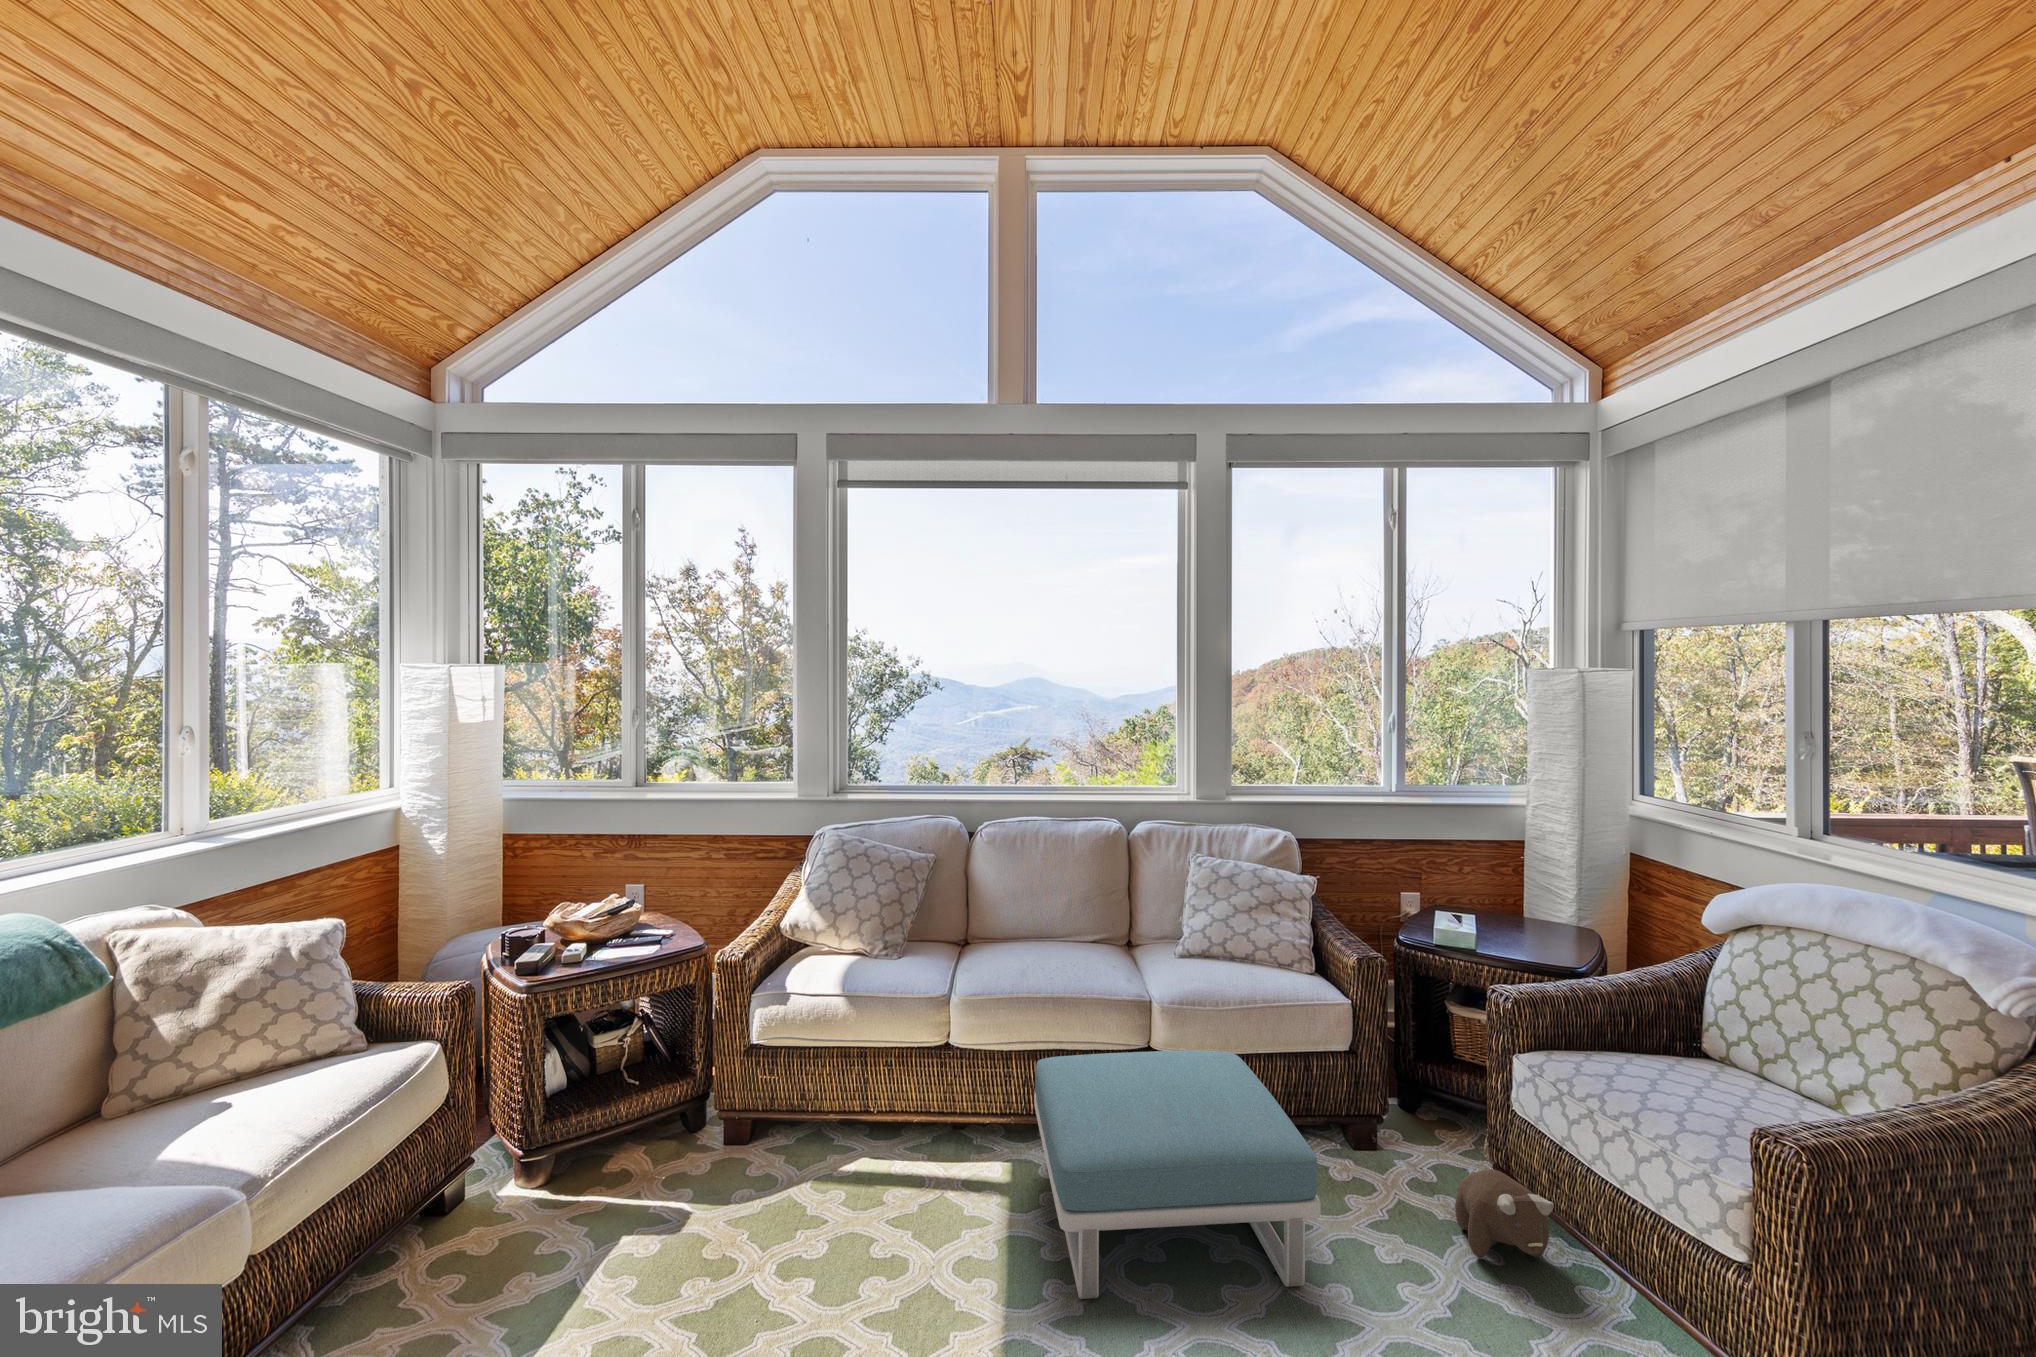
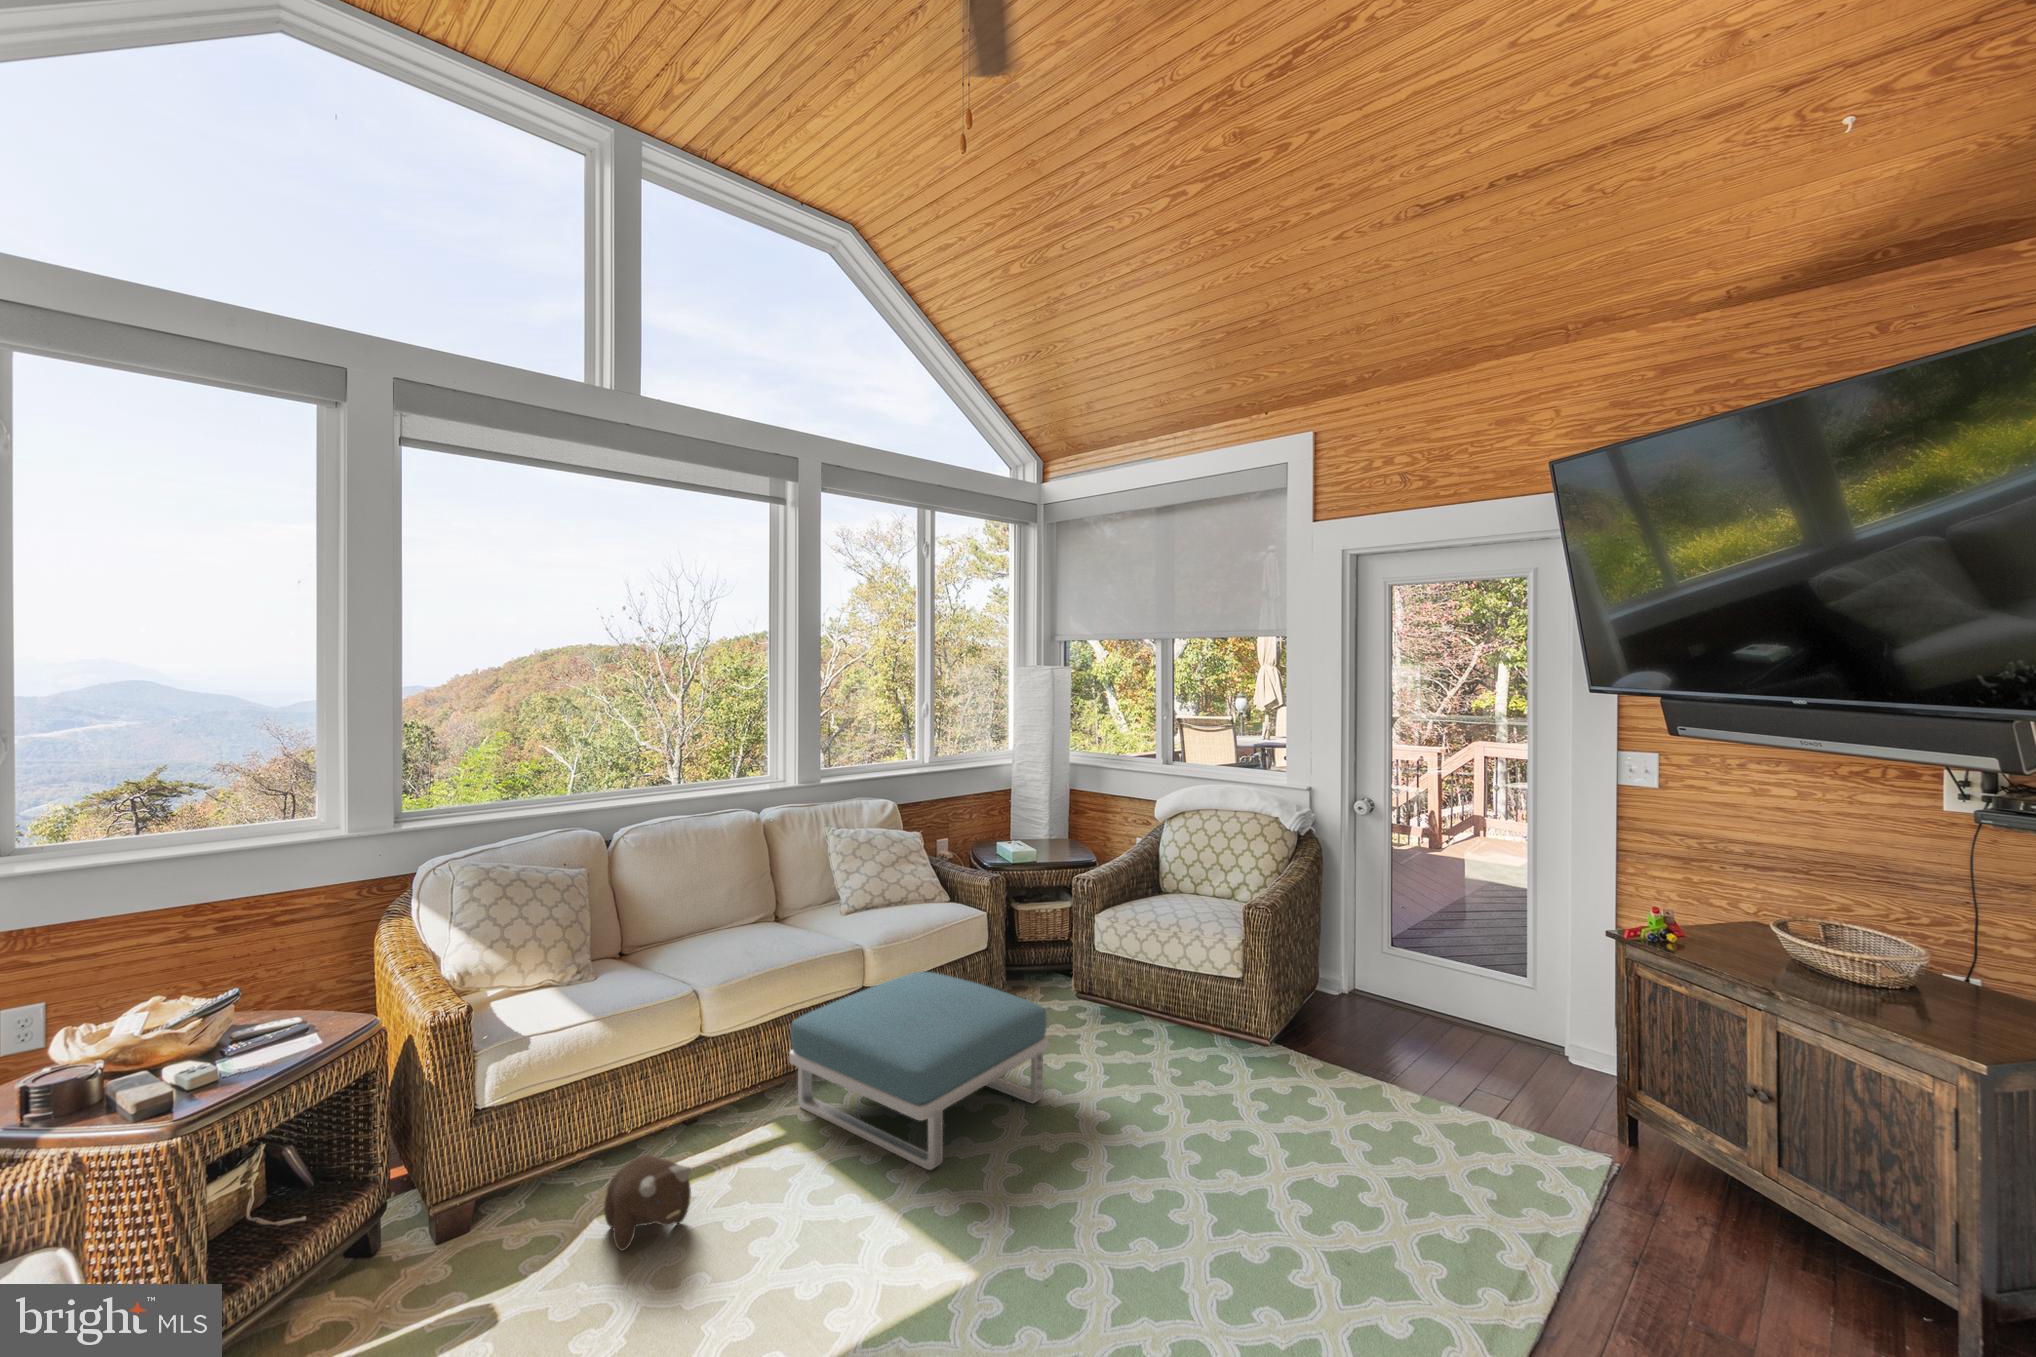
plush toy: present [1455,1169,1554,1258] -> present [604,1155,691,1251]

